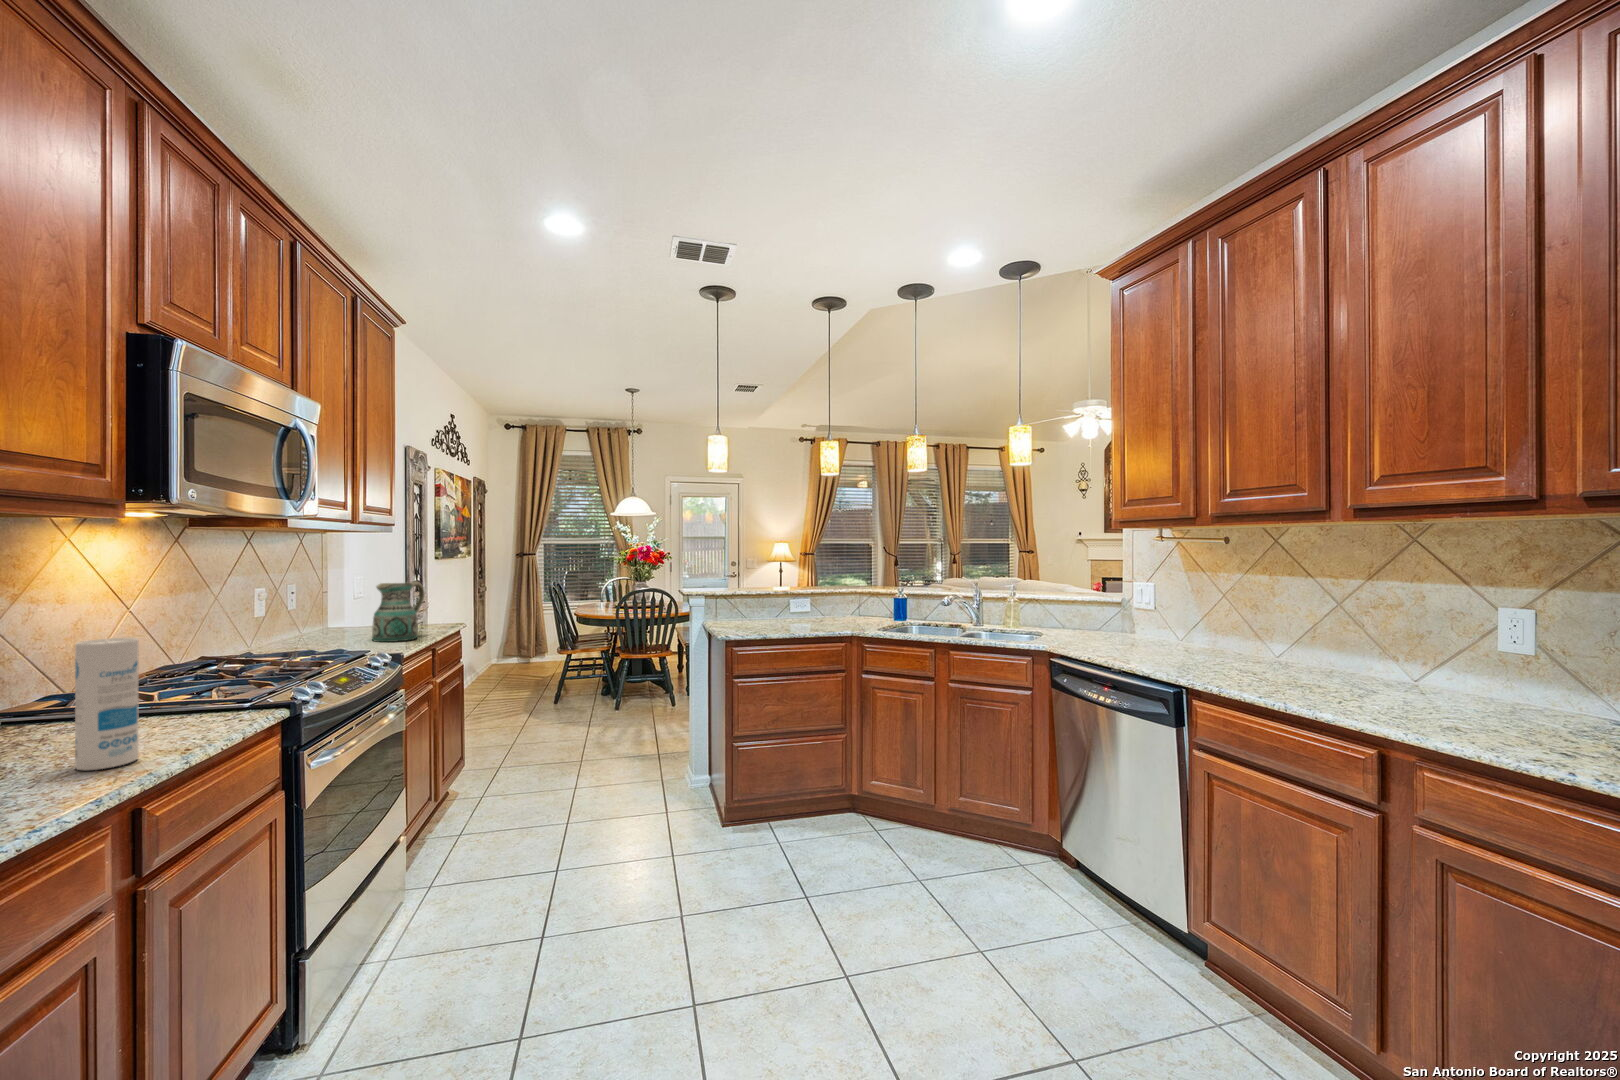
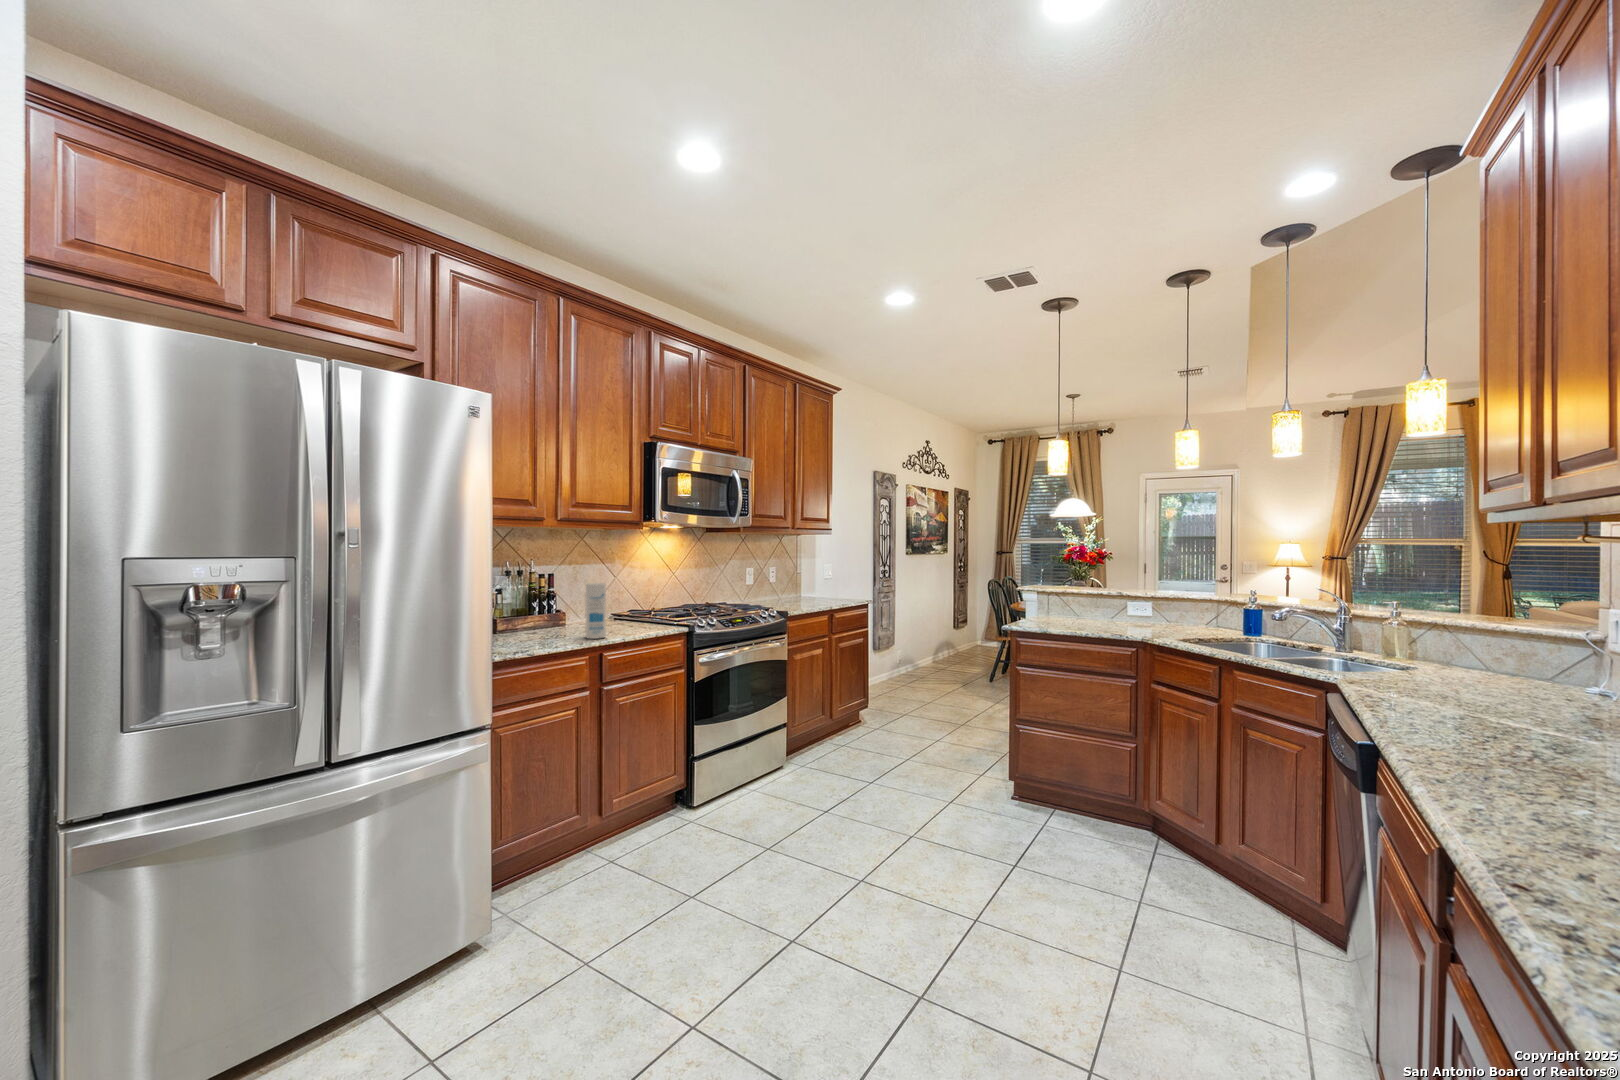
ceramic pitcher: present [372,581,424,642] -> none [801,567,834,606]

